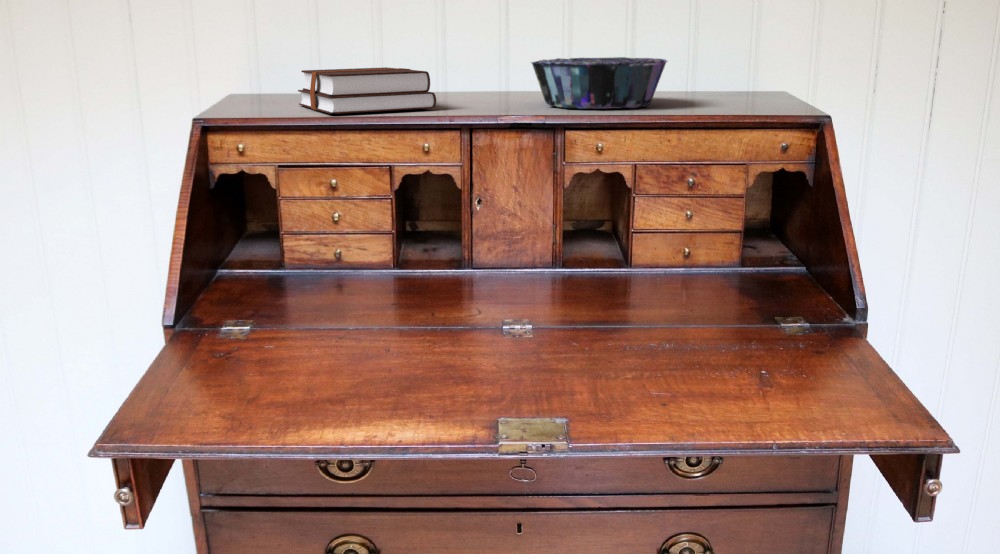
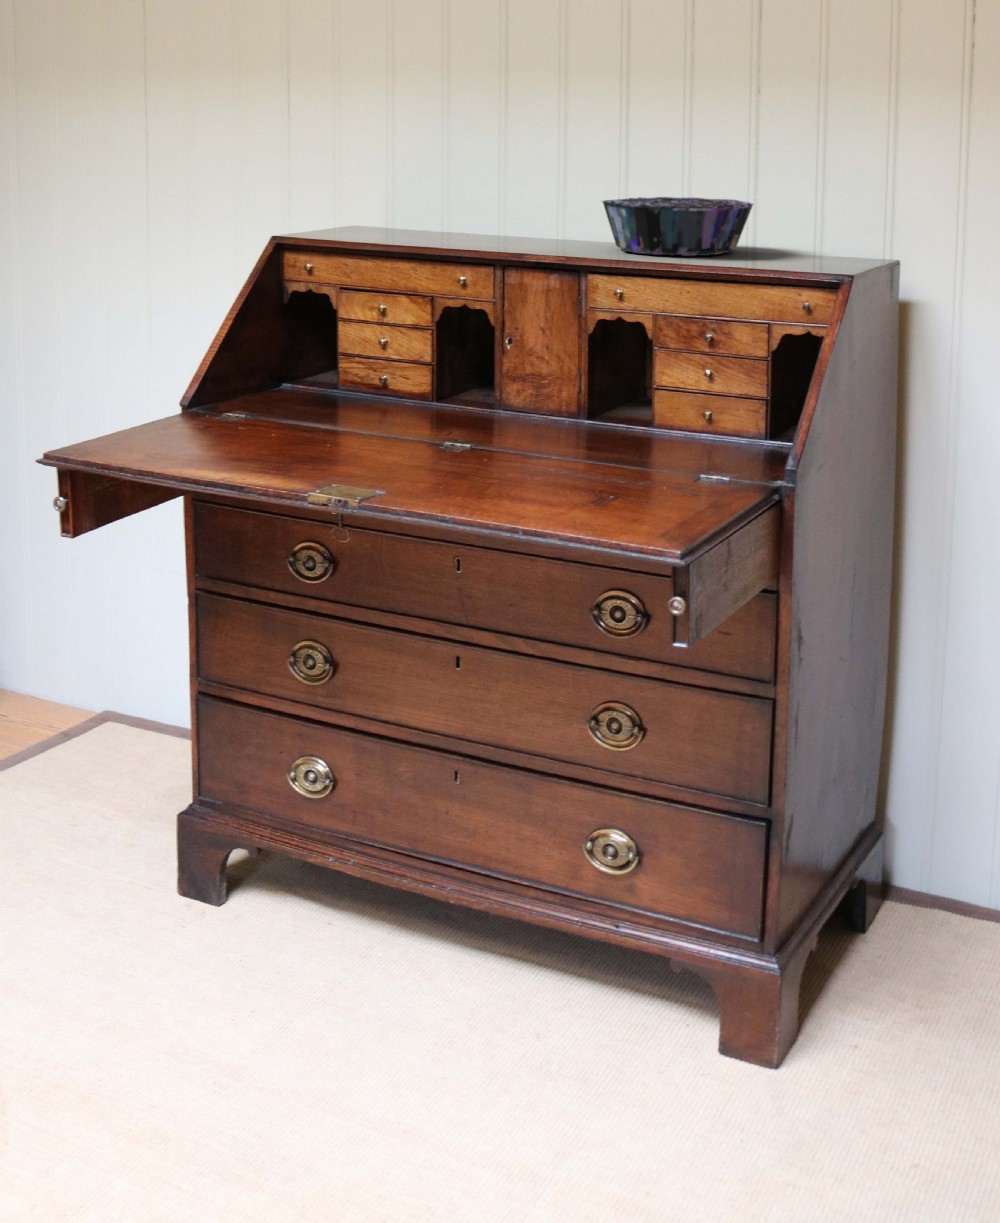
hardback book: present [298,67,436,114] -> none [392,195,509,242]

